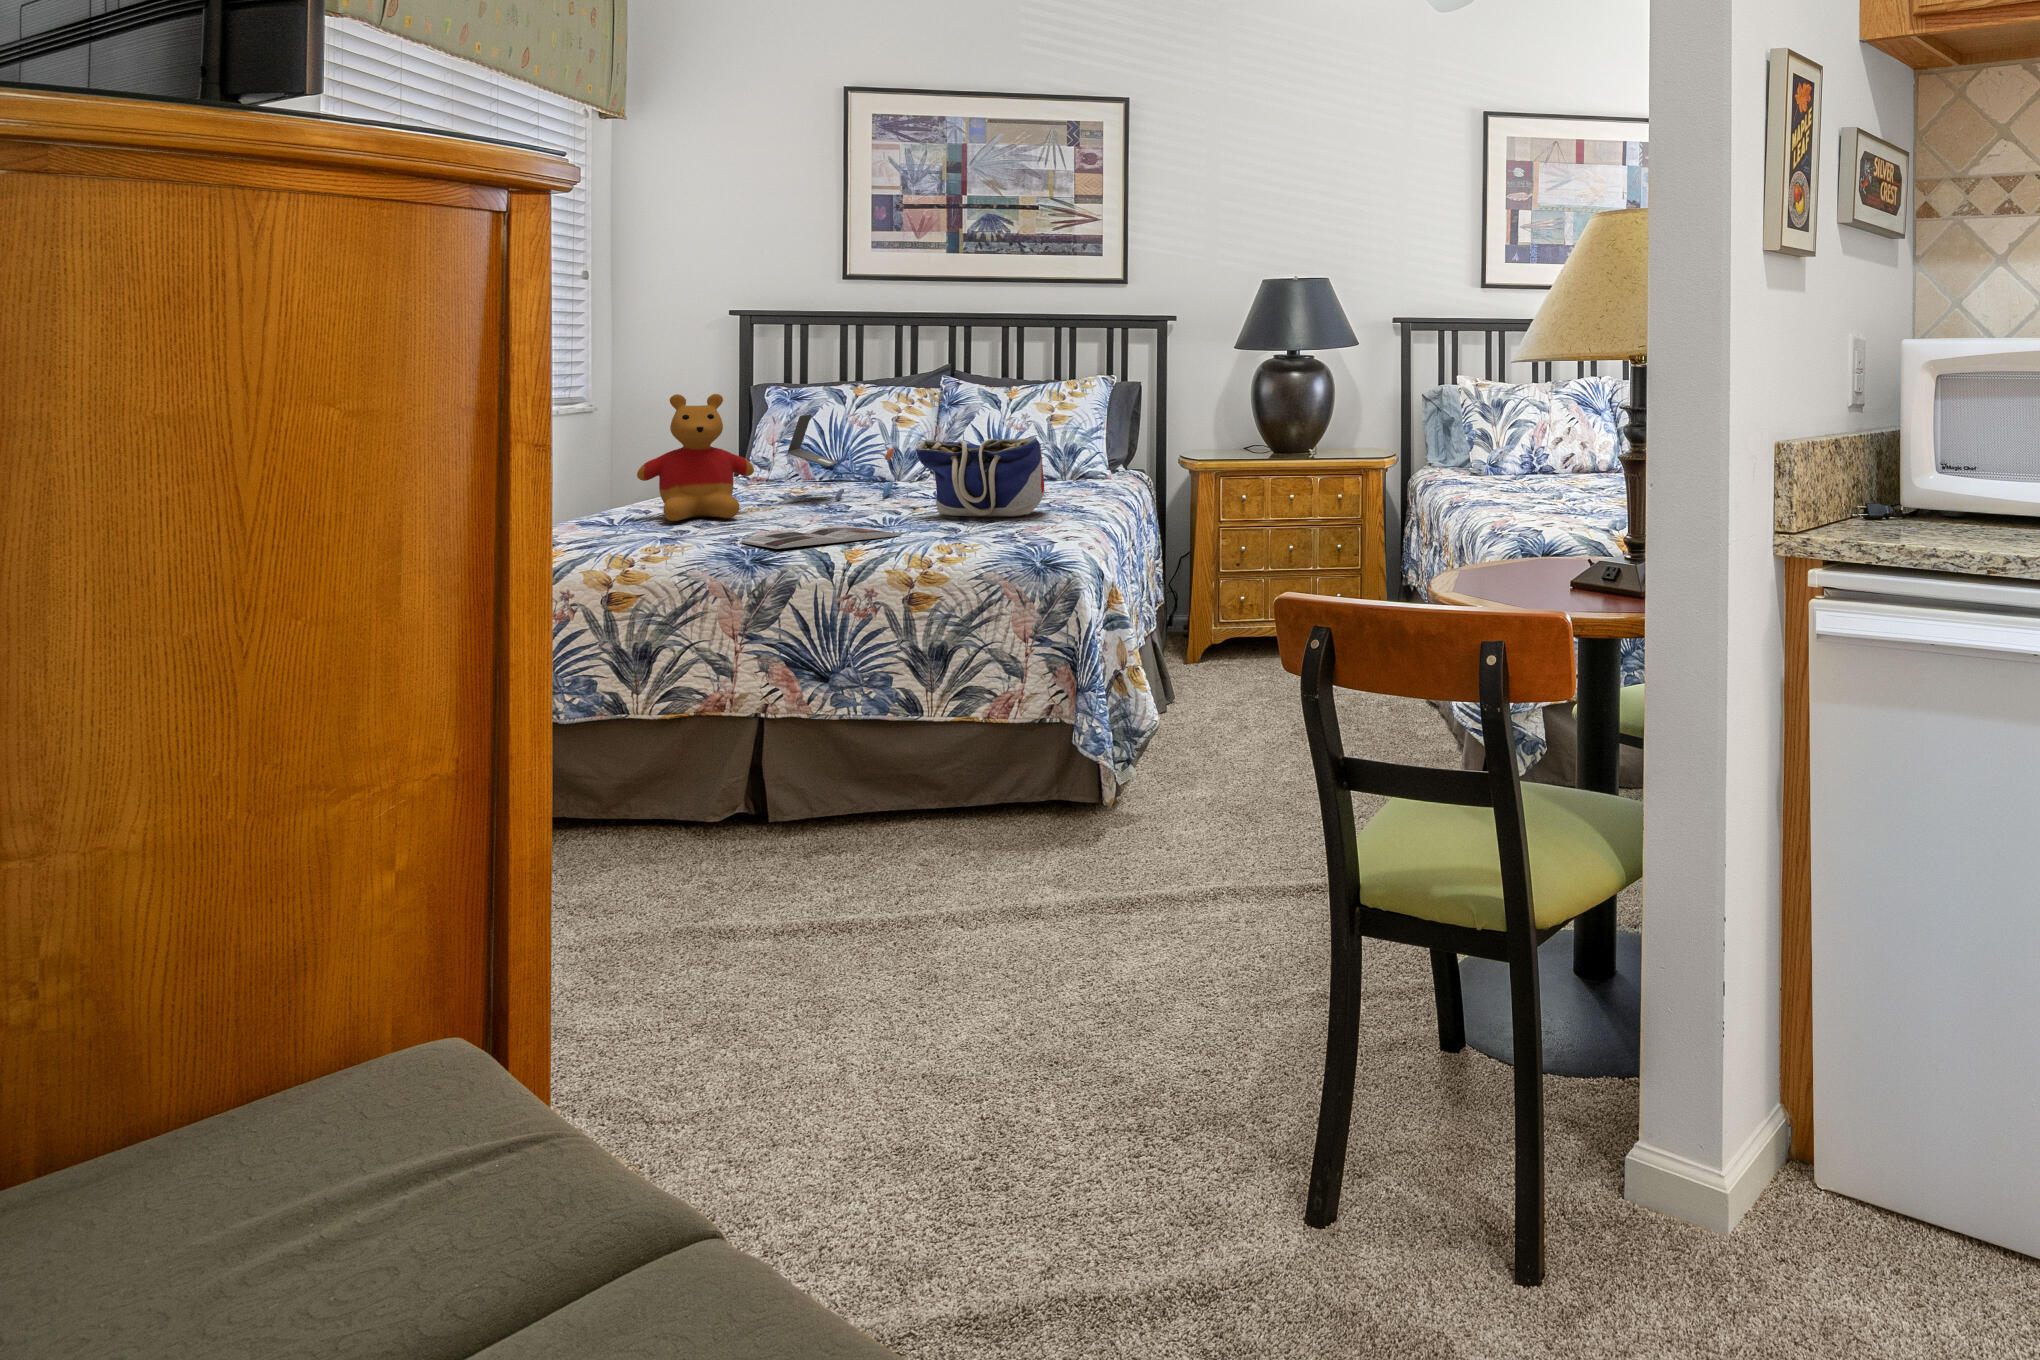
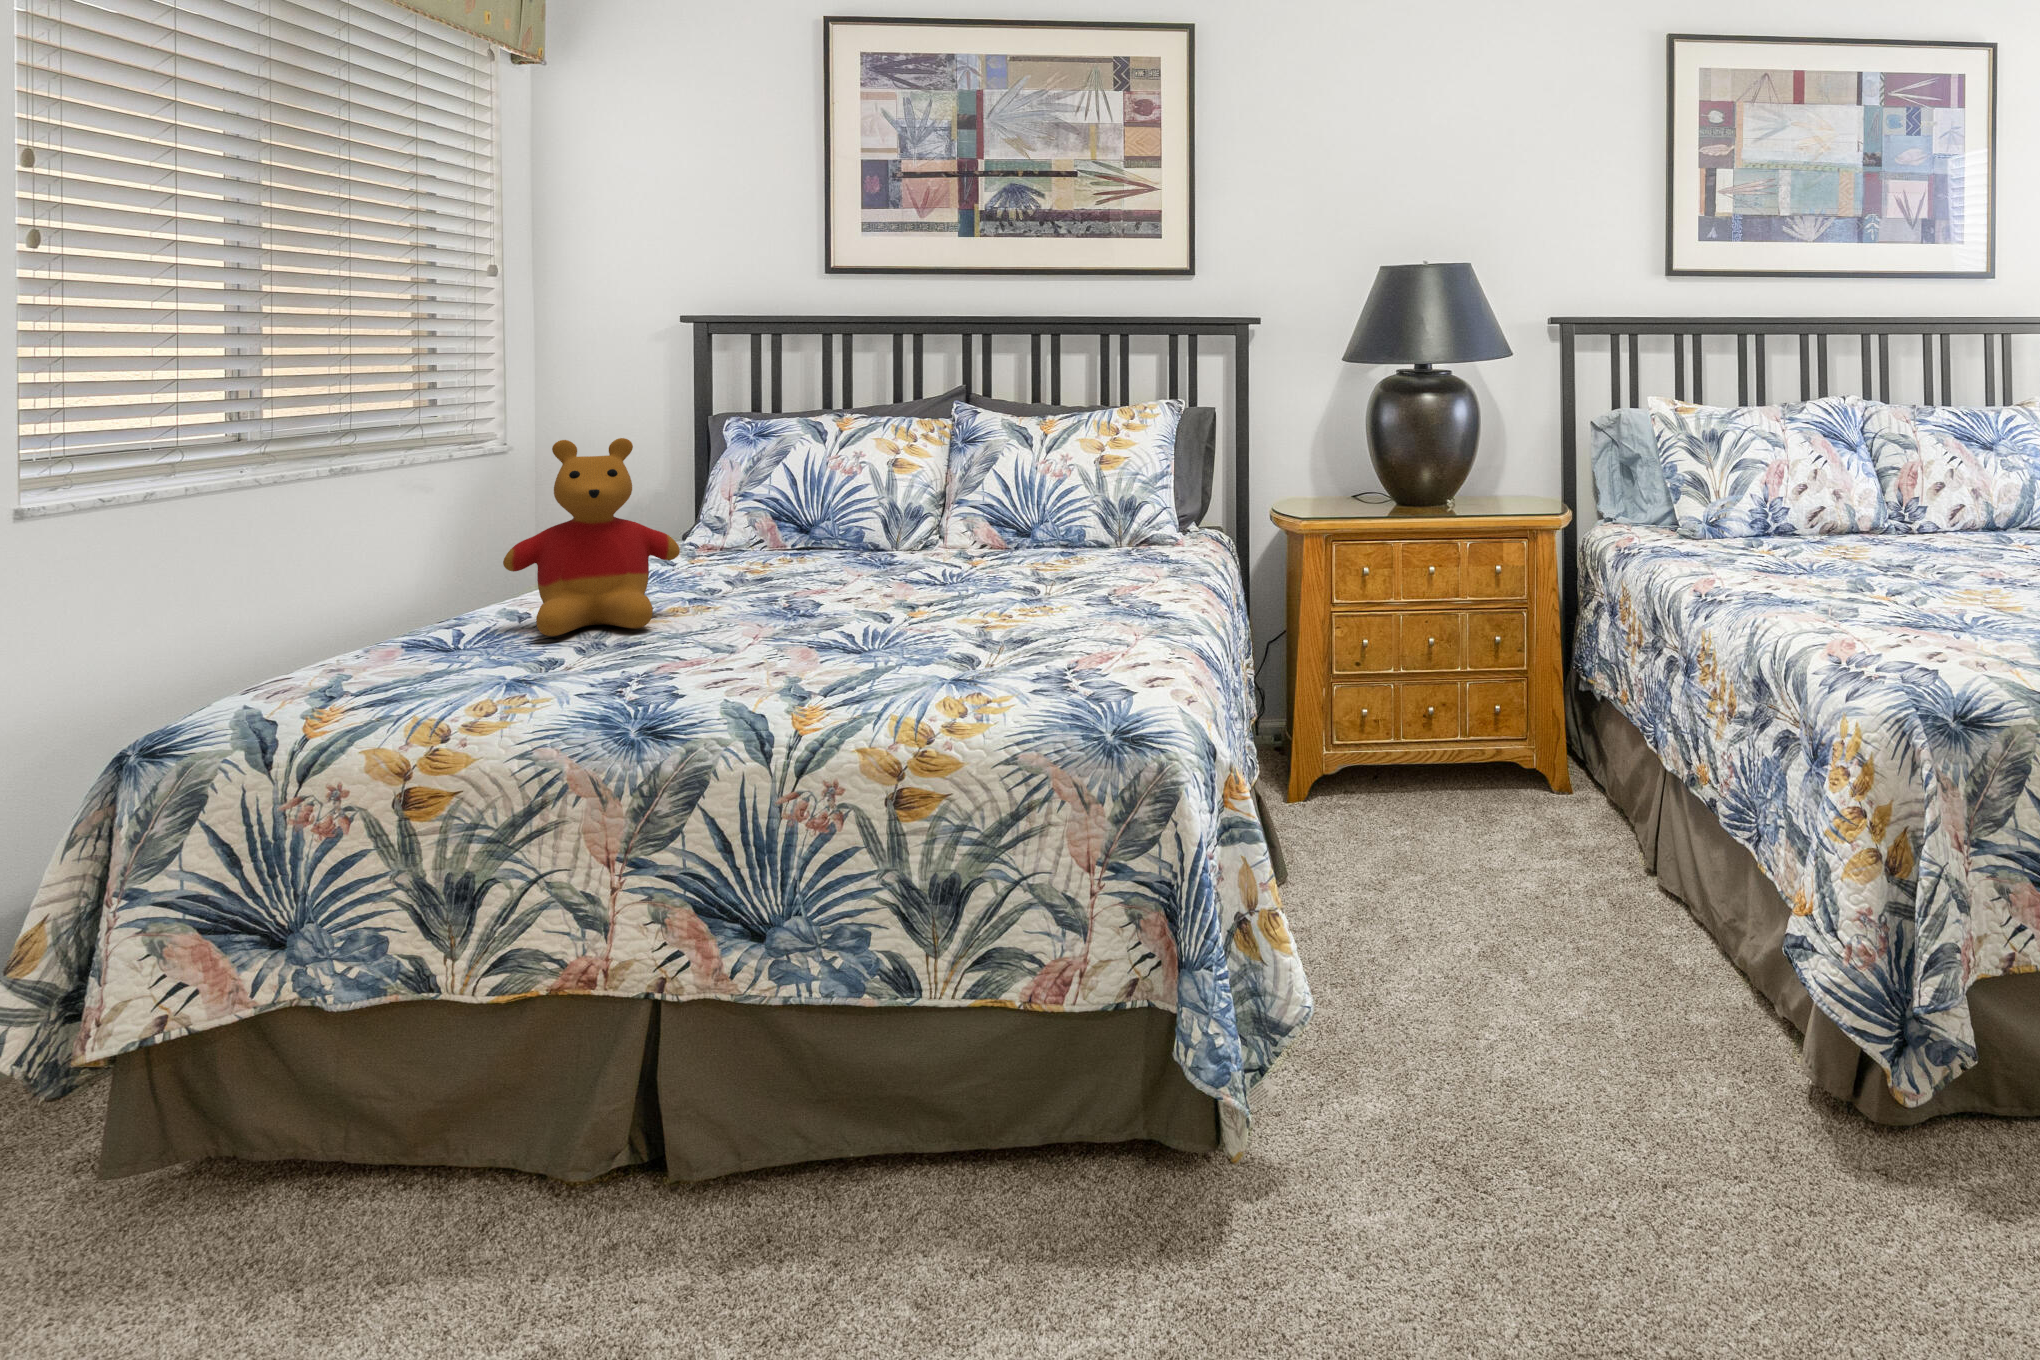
laptop: present [788,414,894,500] -> none [732,462,887,589]
tote bag: present [915,437,1045,517] -> none [912,502,1106,625]
magazine: present [740,527,901,549] -> none [631,651,888,706]

